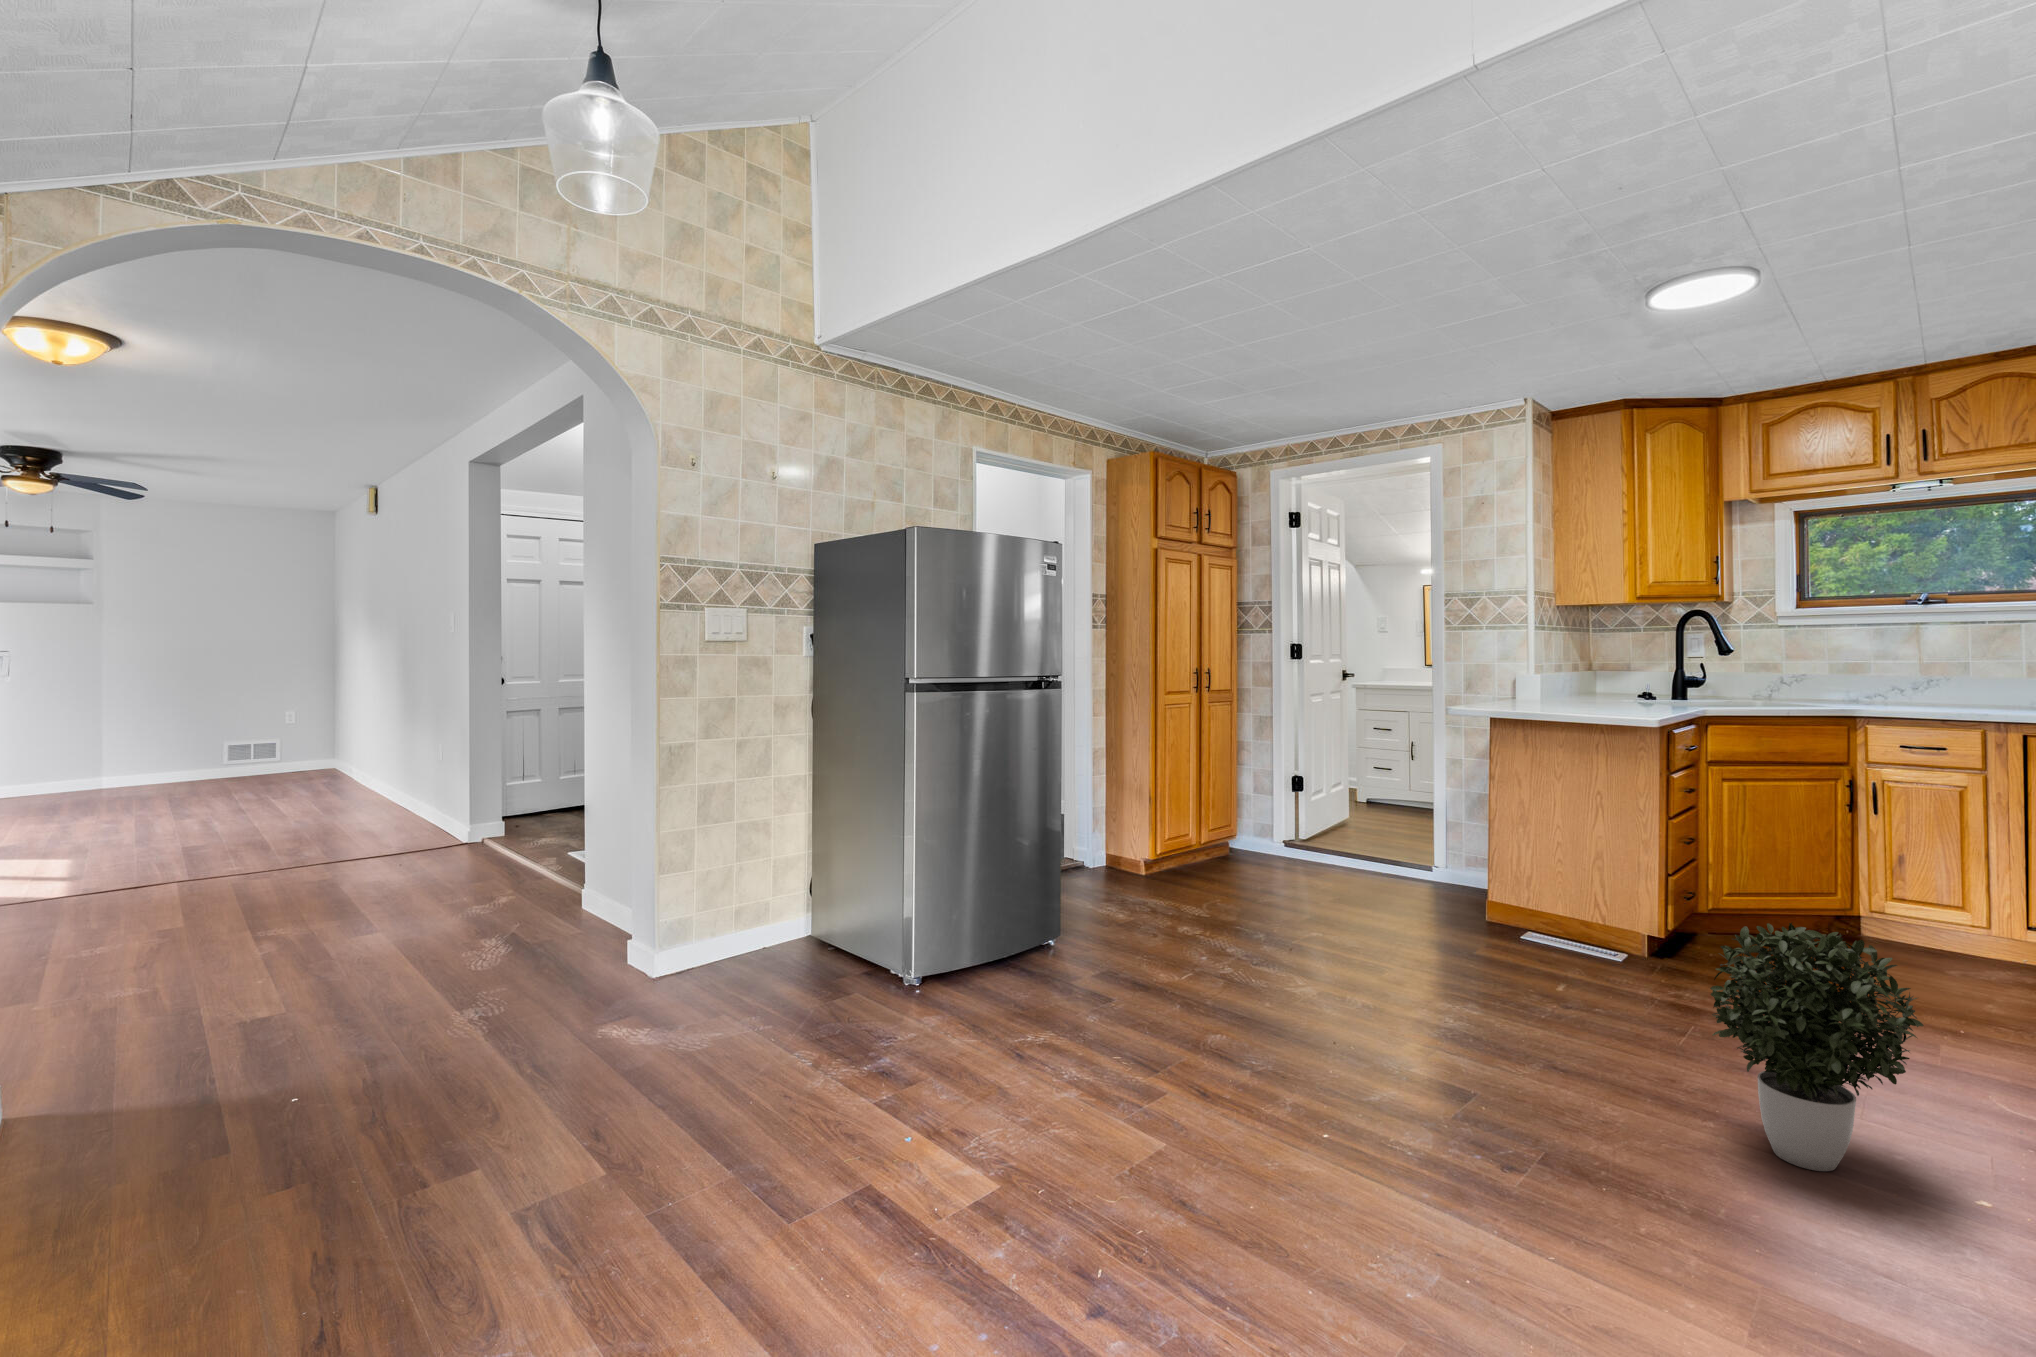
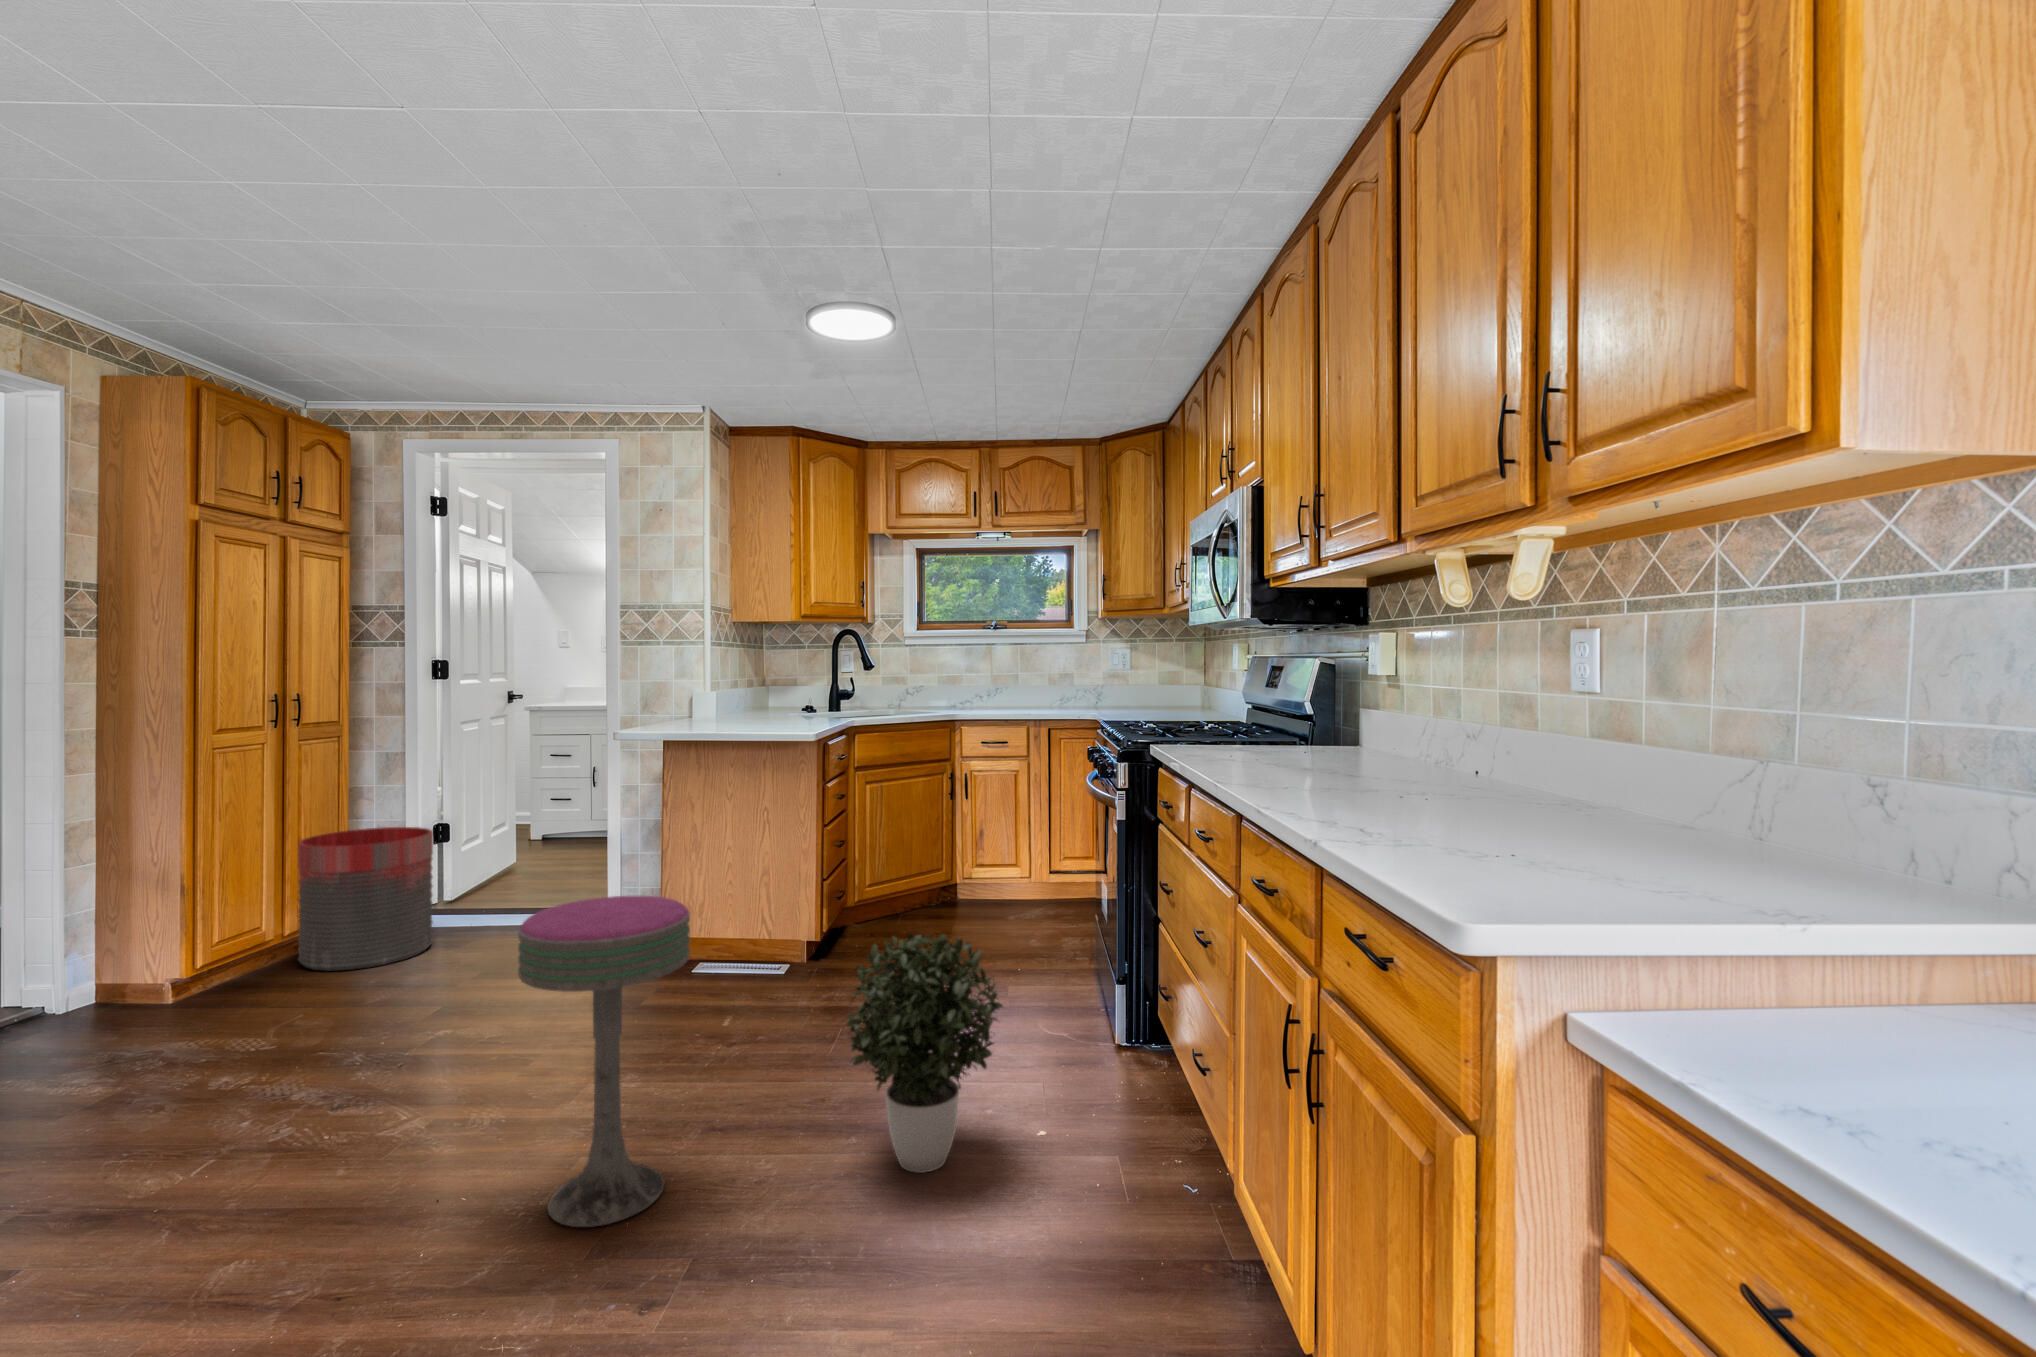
trash can: none [1208,775,1294,880] -> present [298,827,433,971]
bar stool: none [1403,840,1546,1101] -> present [518,896,690,1227]

